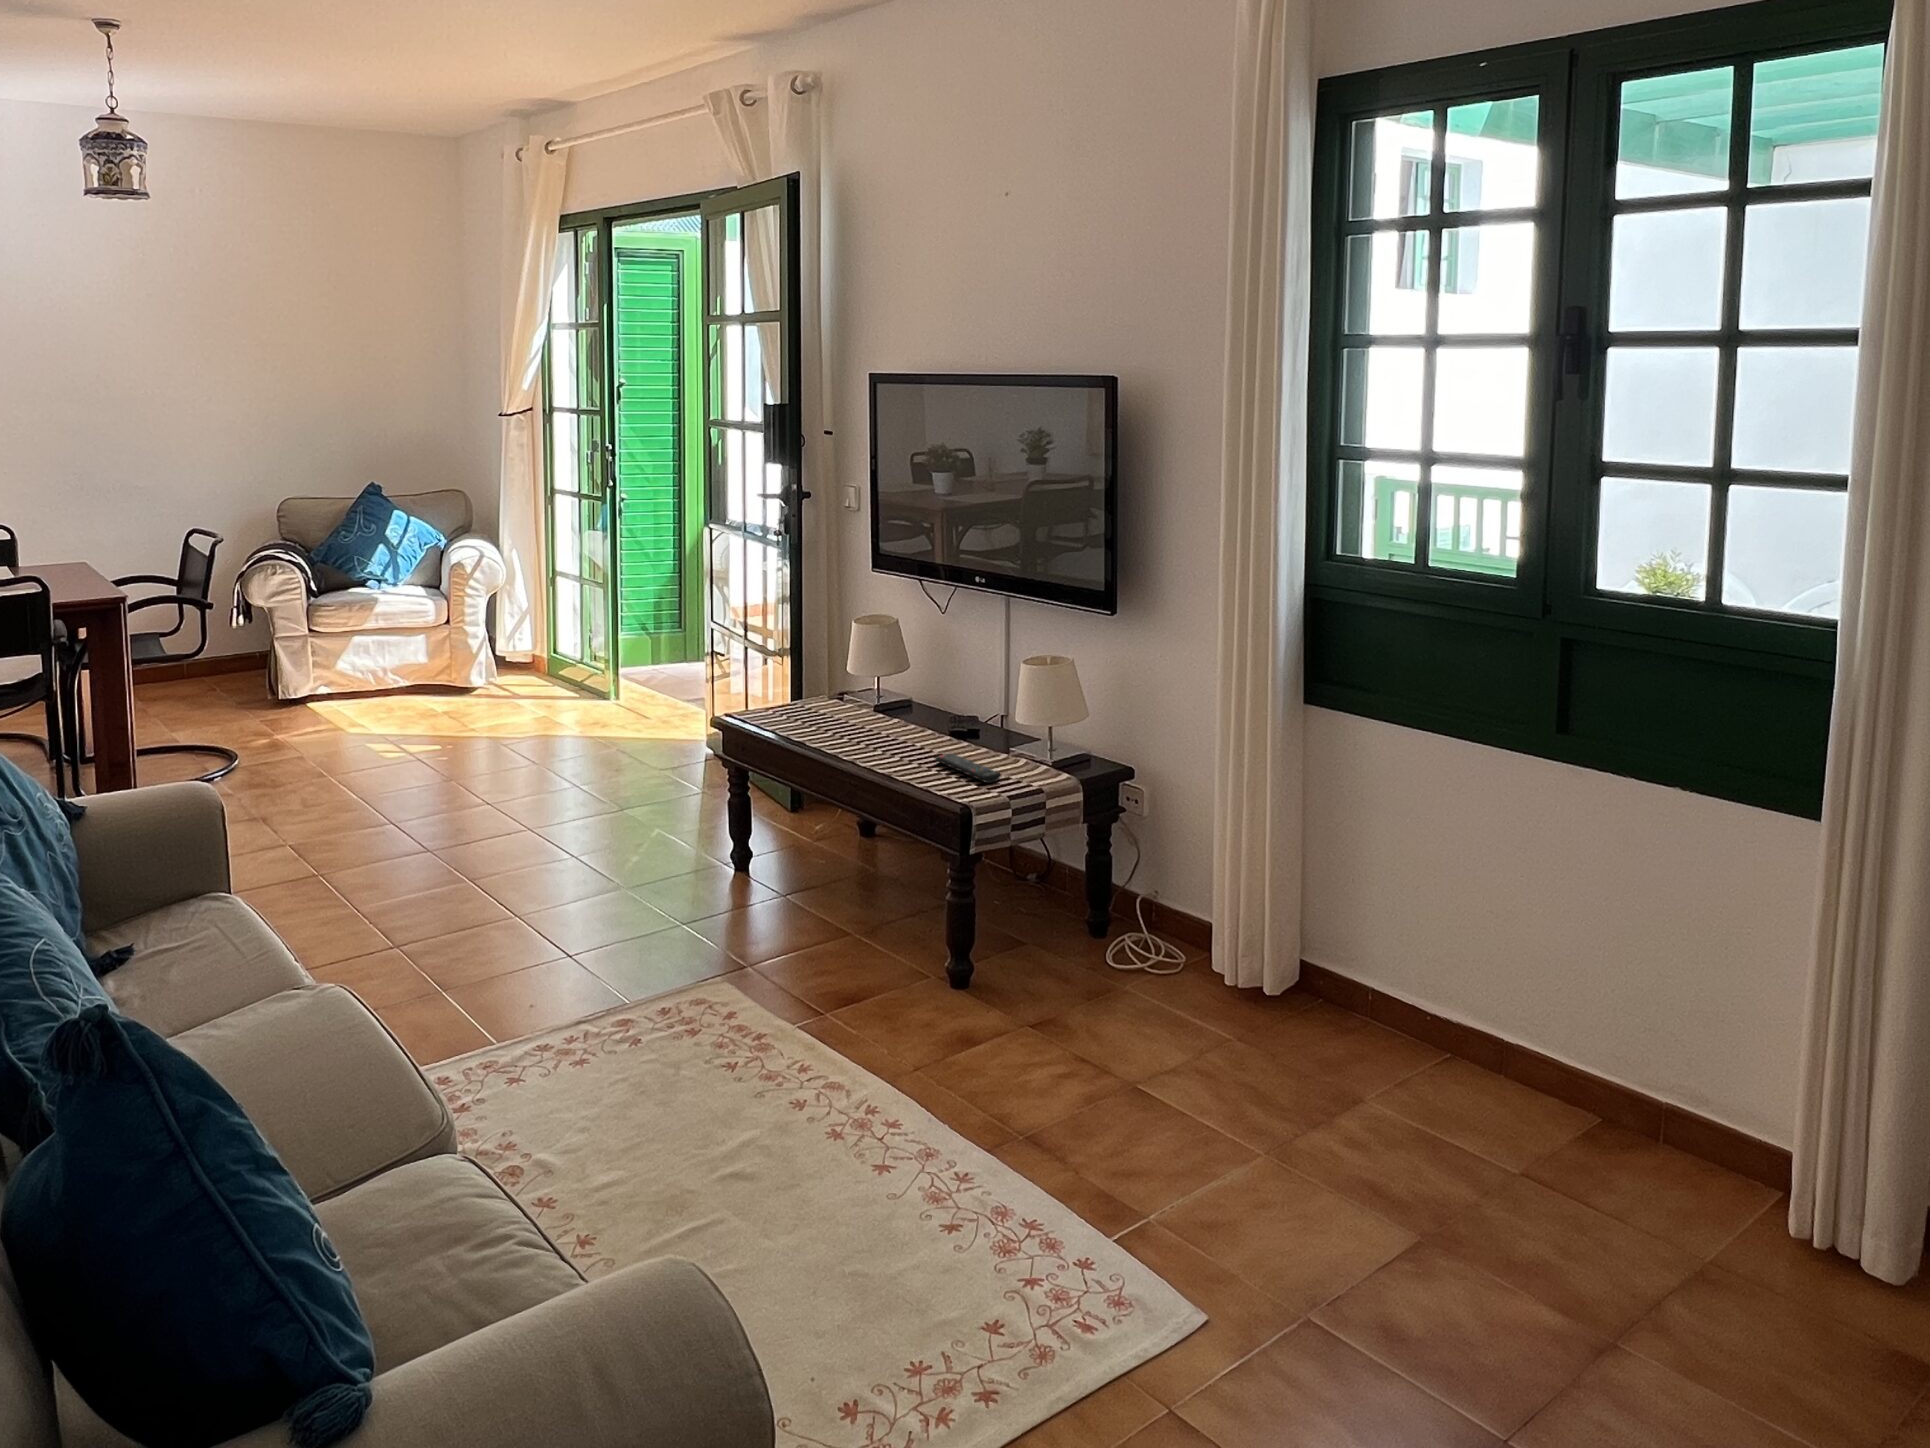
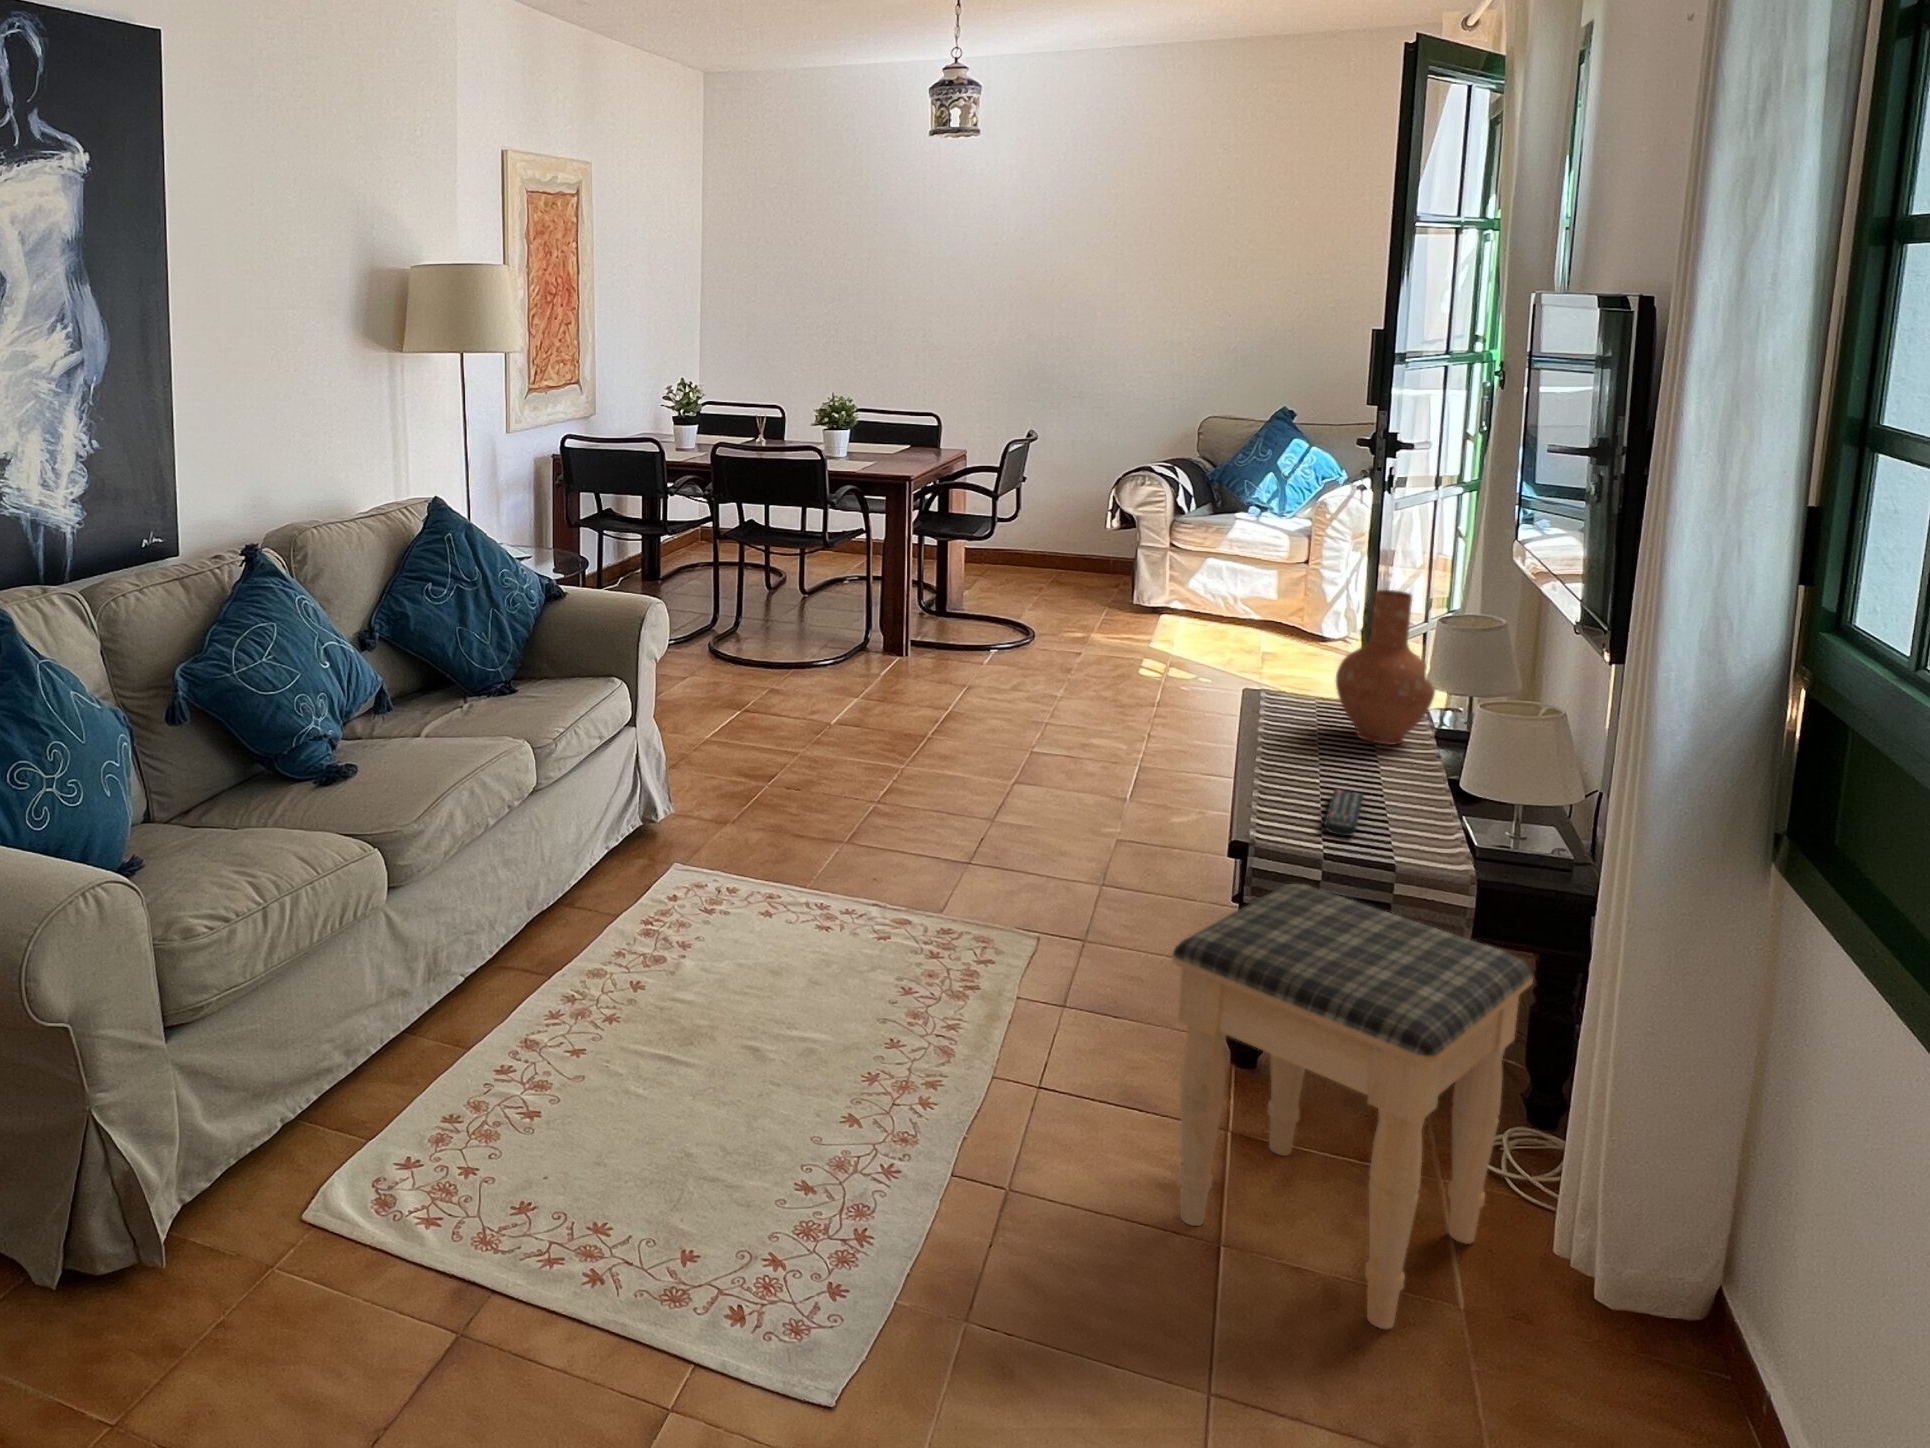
vase: none [829,601,900,724] -> present [1336,590,1436,744]
footstool: none [1048,805,1282,1088] -> present [1172,884,1533,1329]

